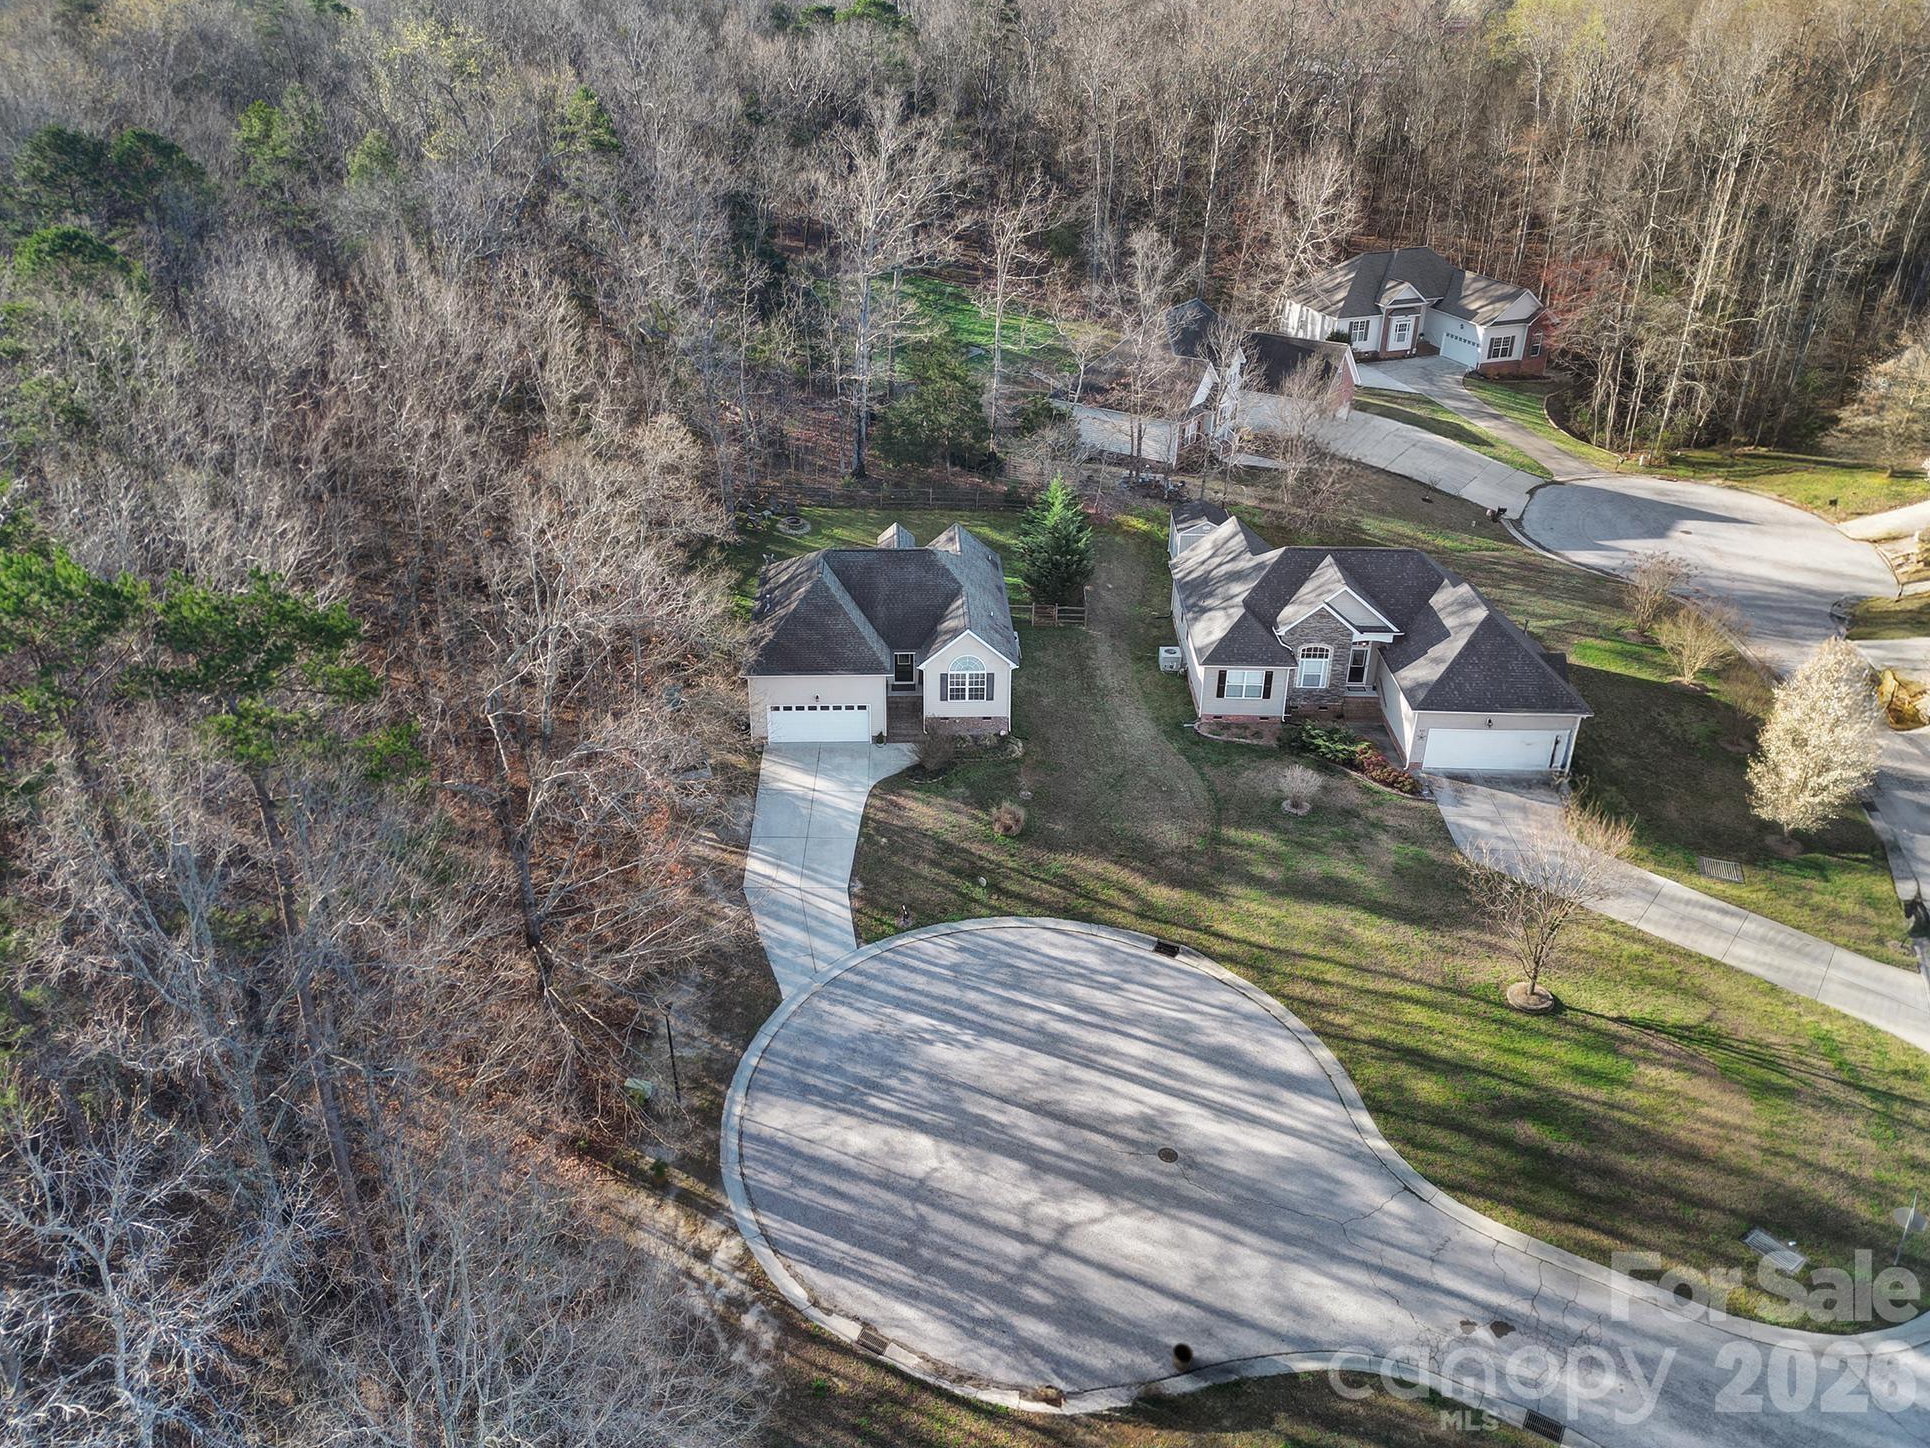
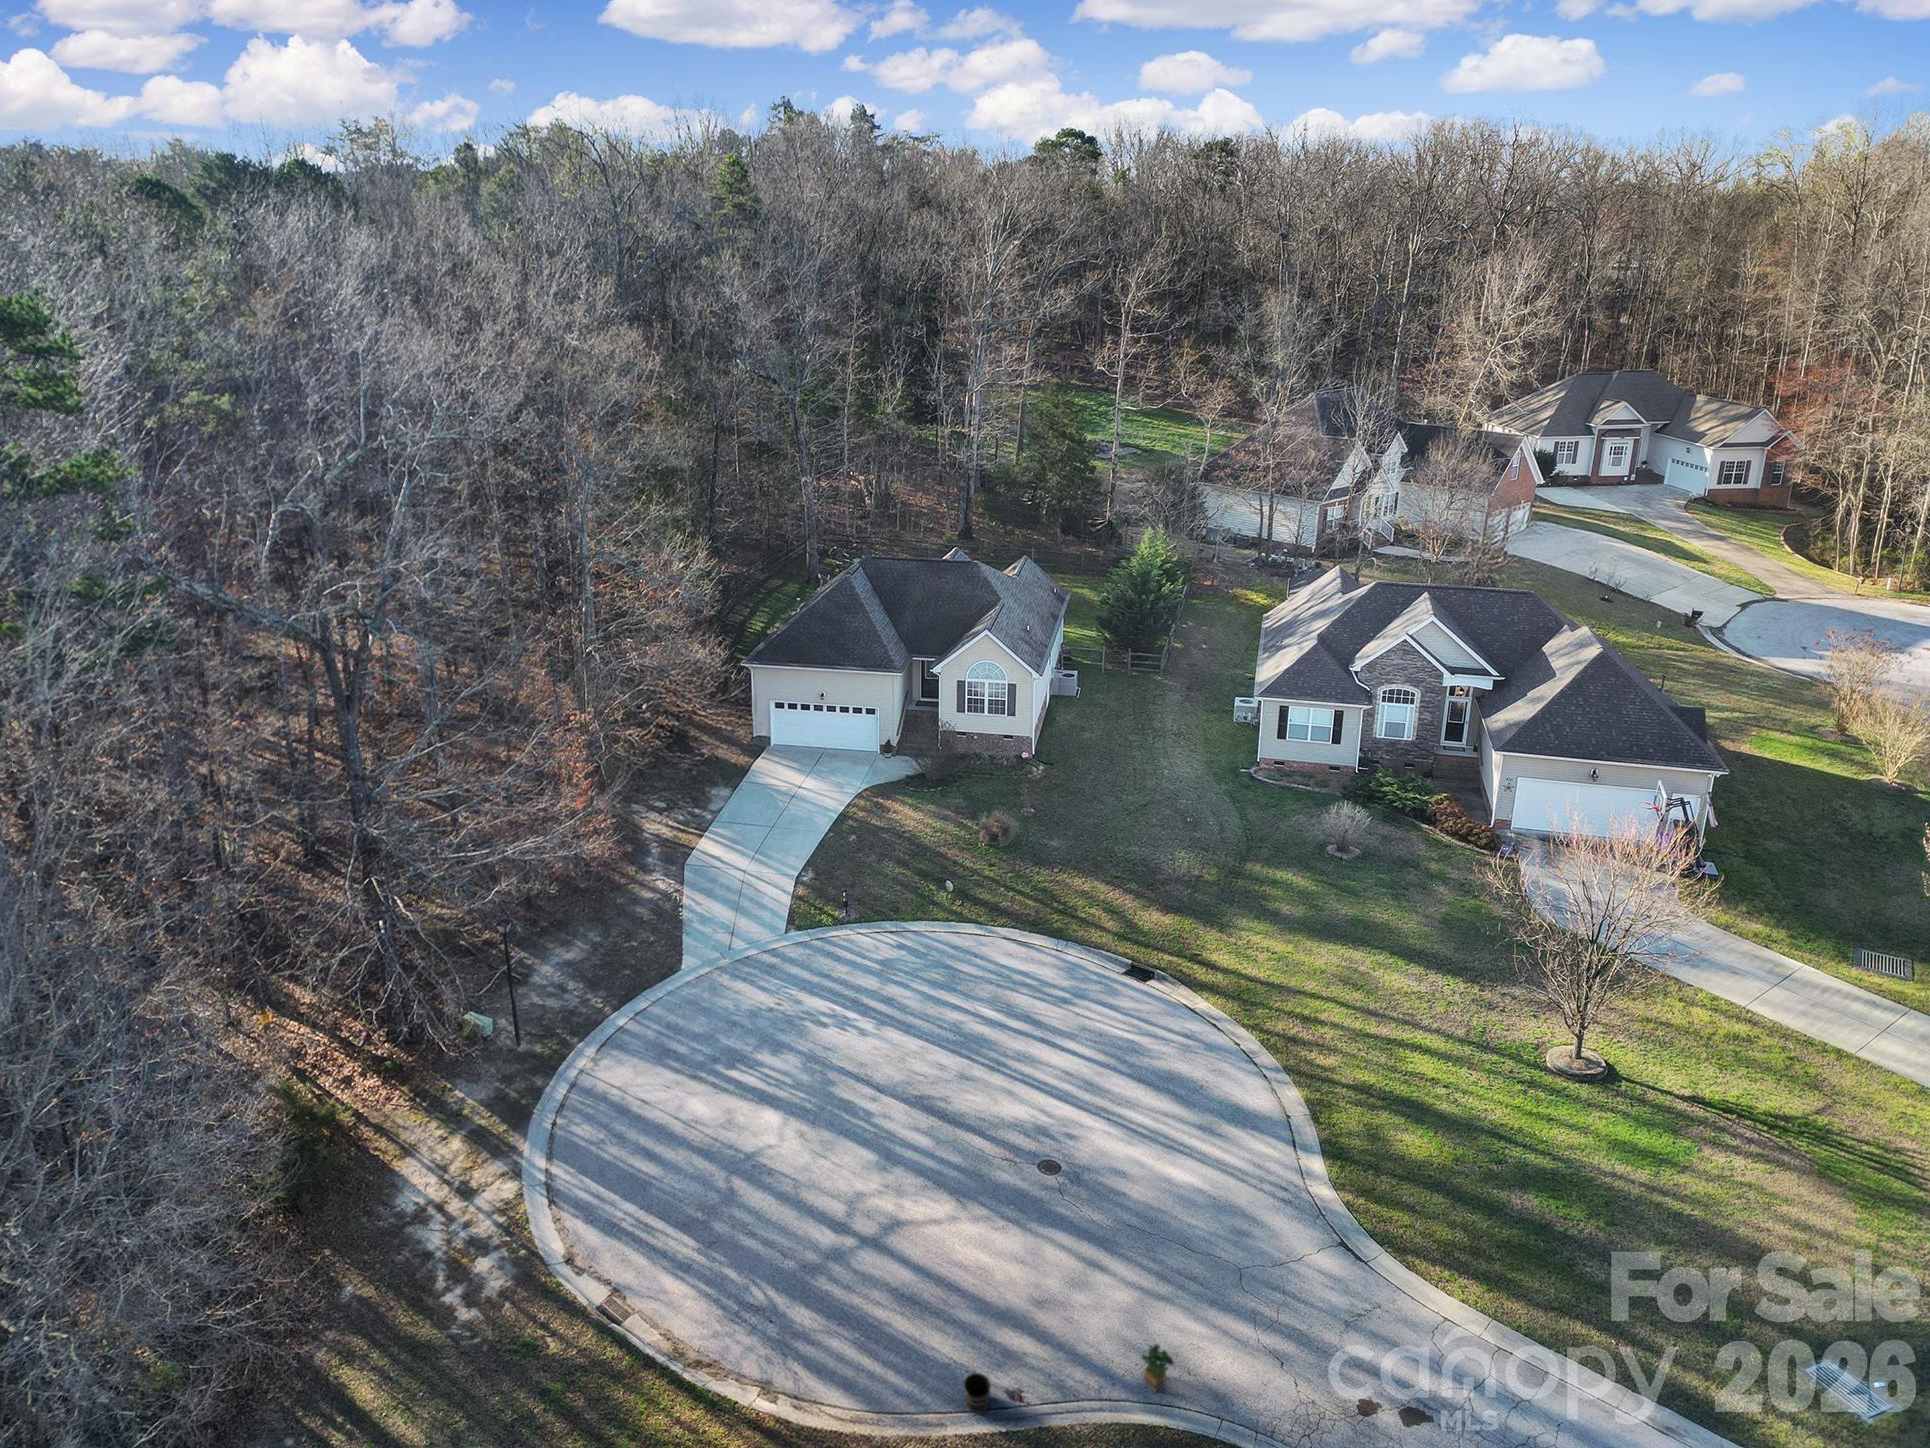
potted tree: present [649,1158,670,1187] -> present [1142,1345,1174,1391]

